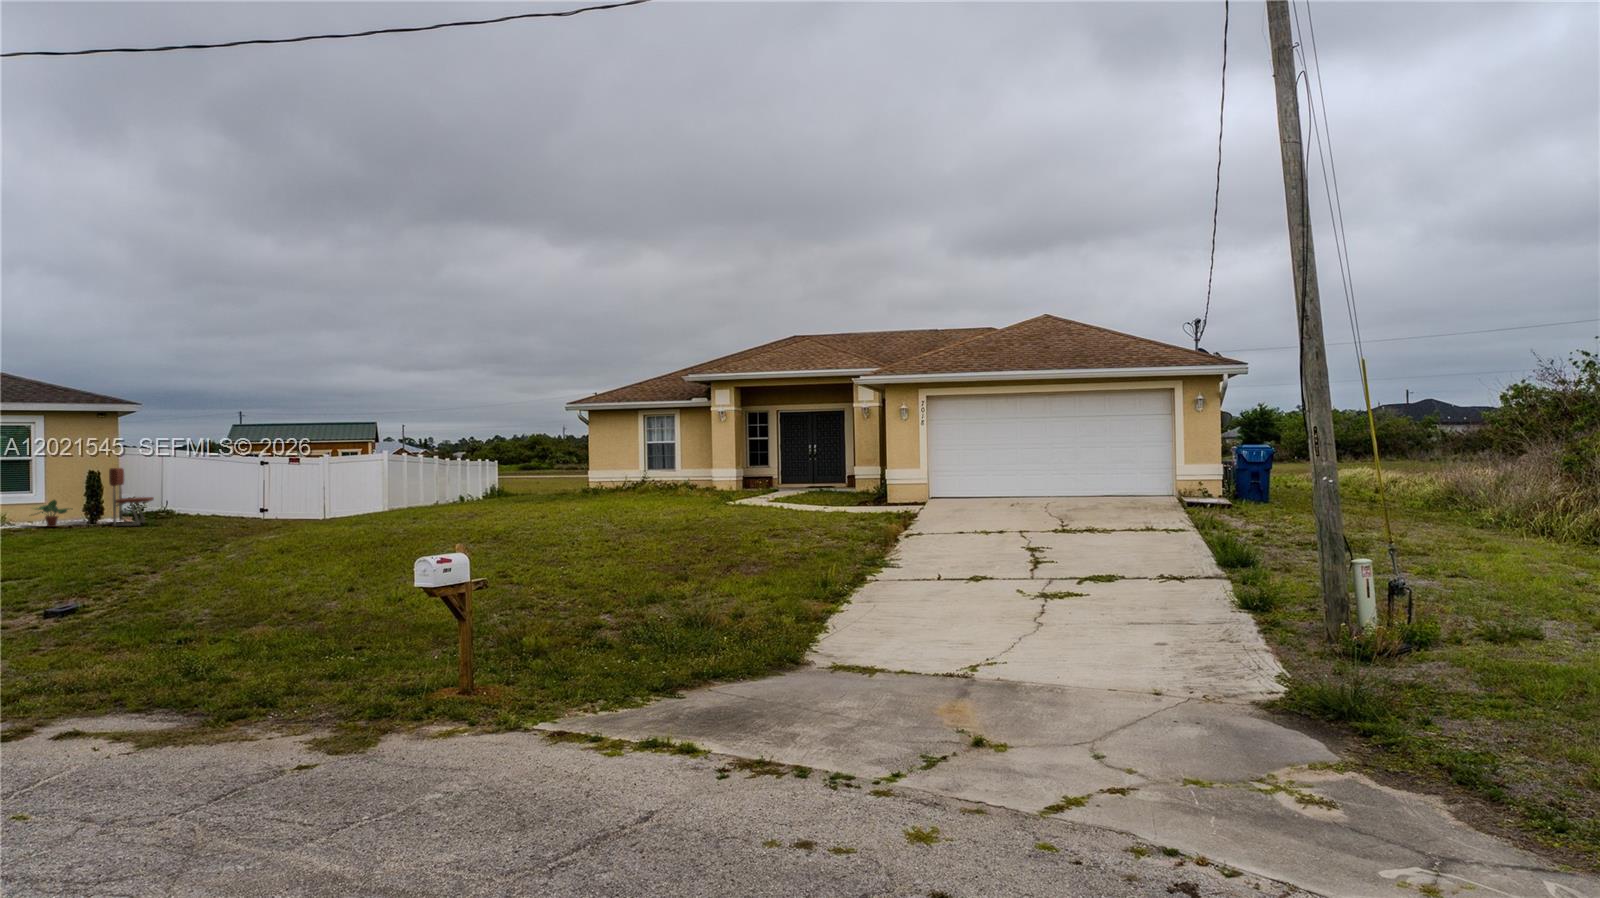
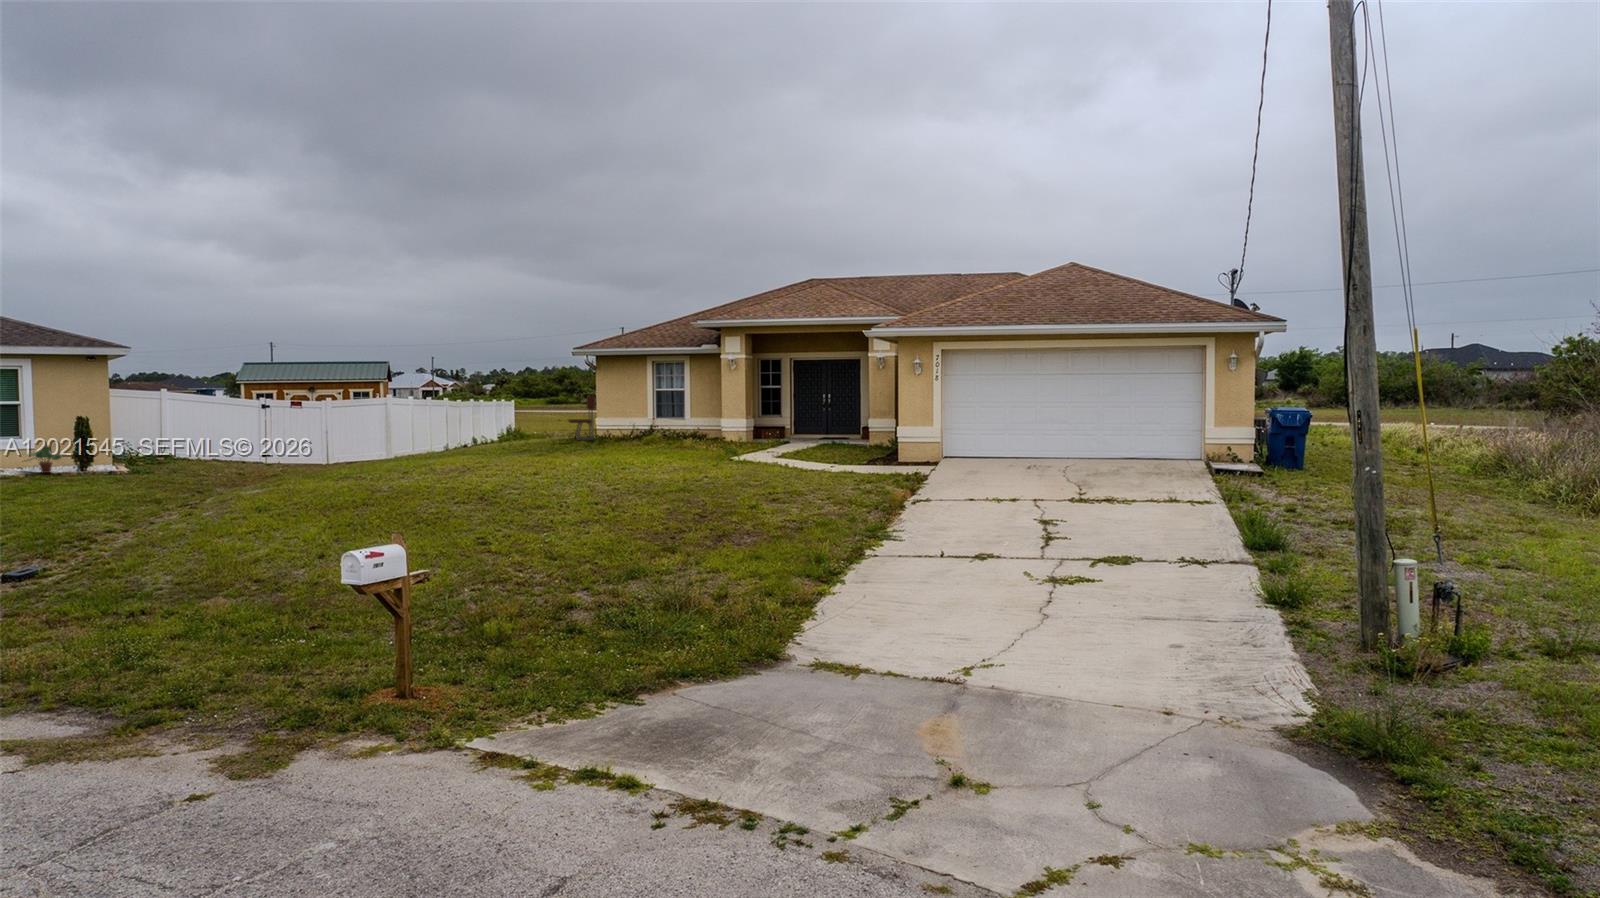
bench: present [109,468,154,526] -> present [568,396,596,440]

